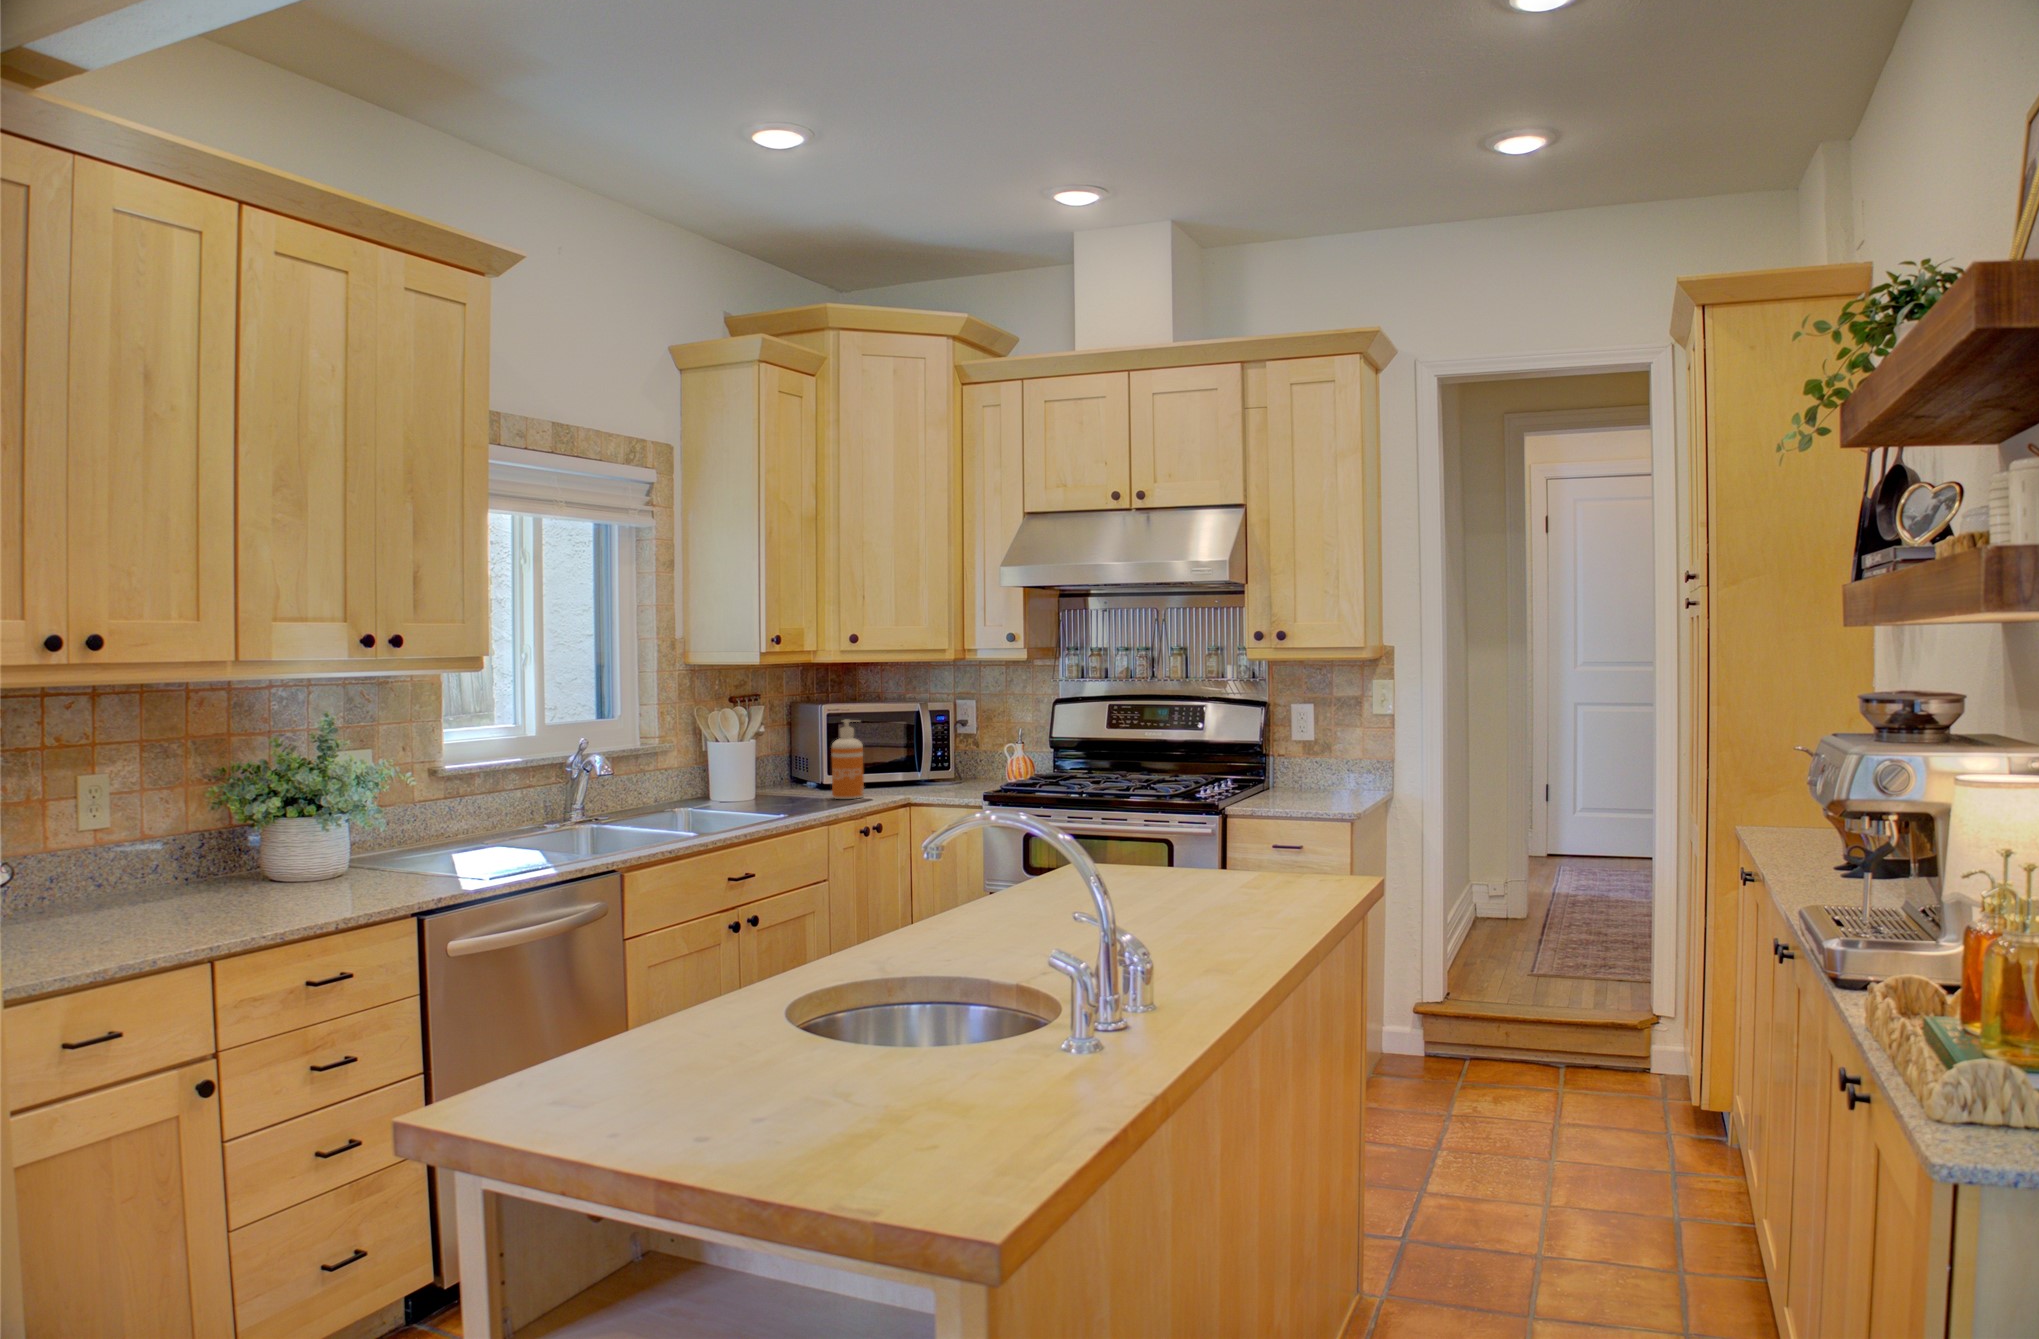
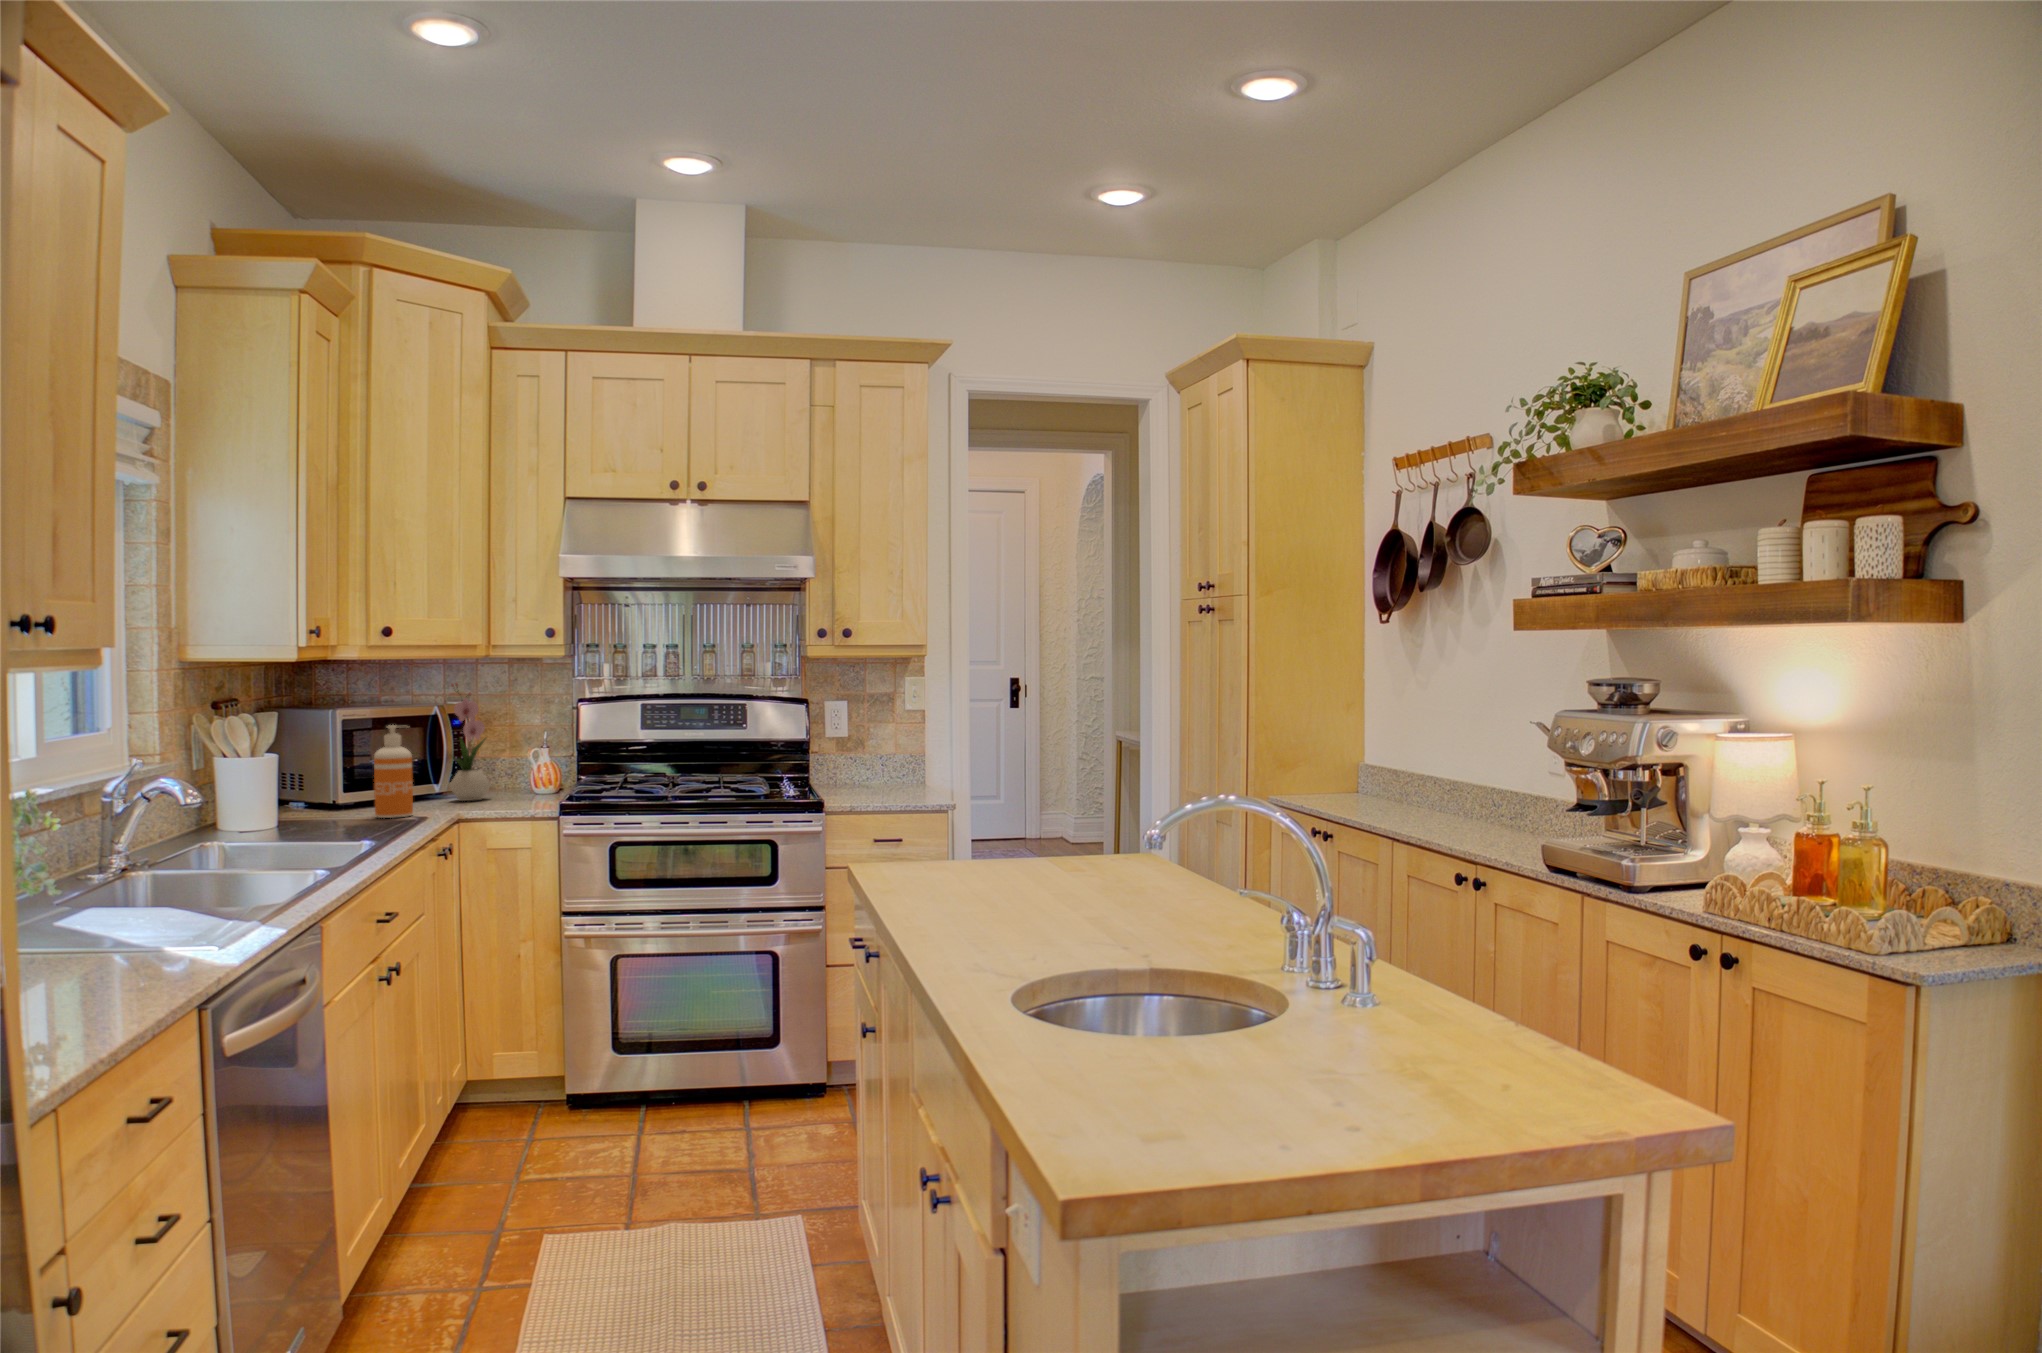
flower arrangement: none [916,682,956,786] -> present [449,684,491,801]

